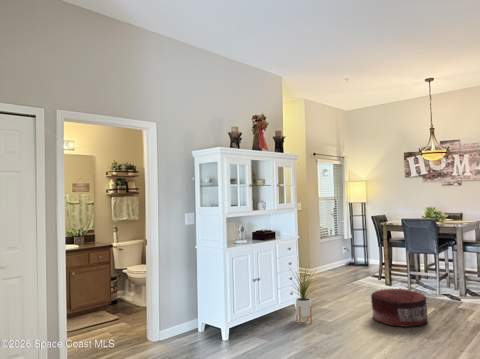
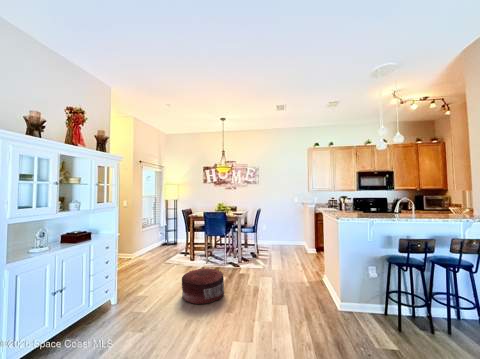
house plant: present [291,270,312,324] -> none [101,258,136,322]

